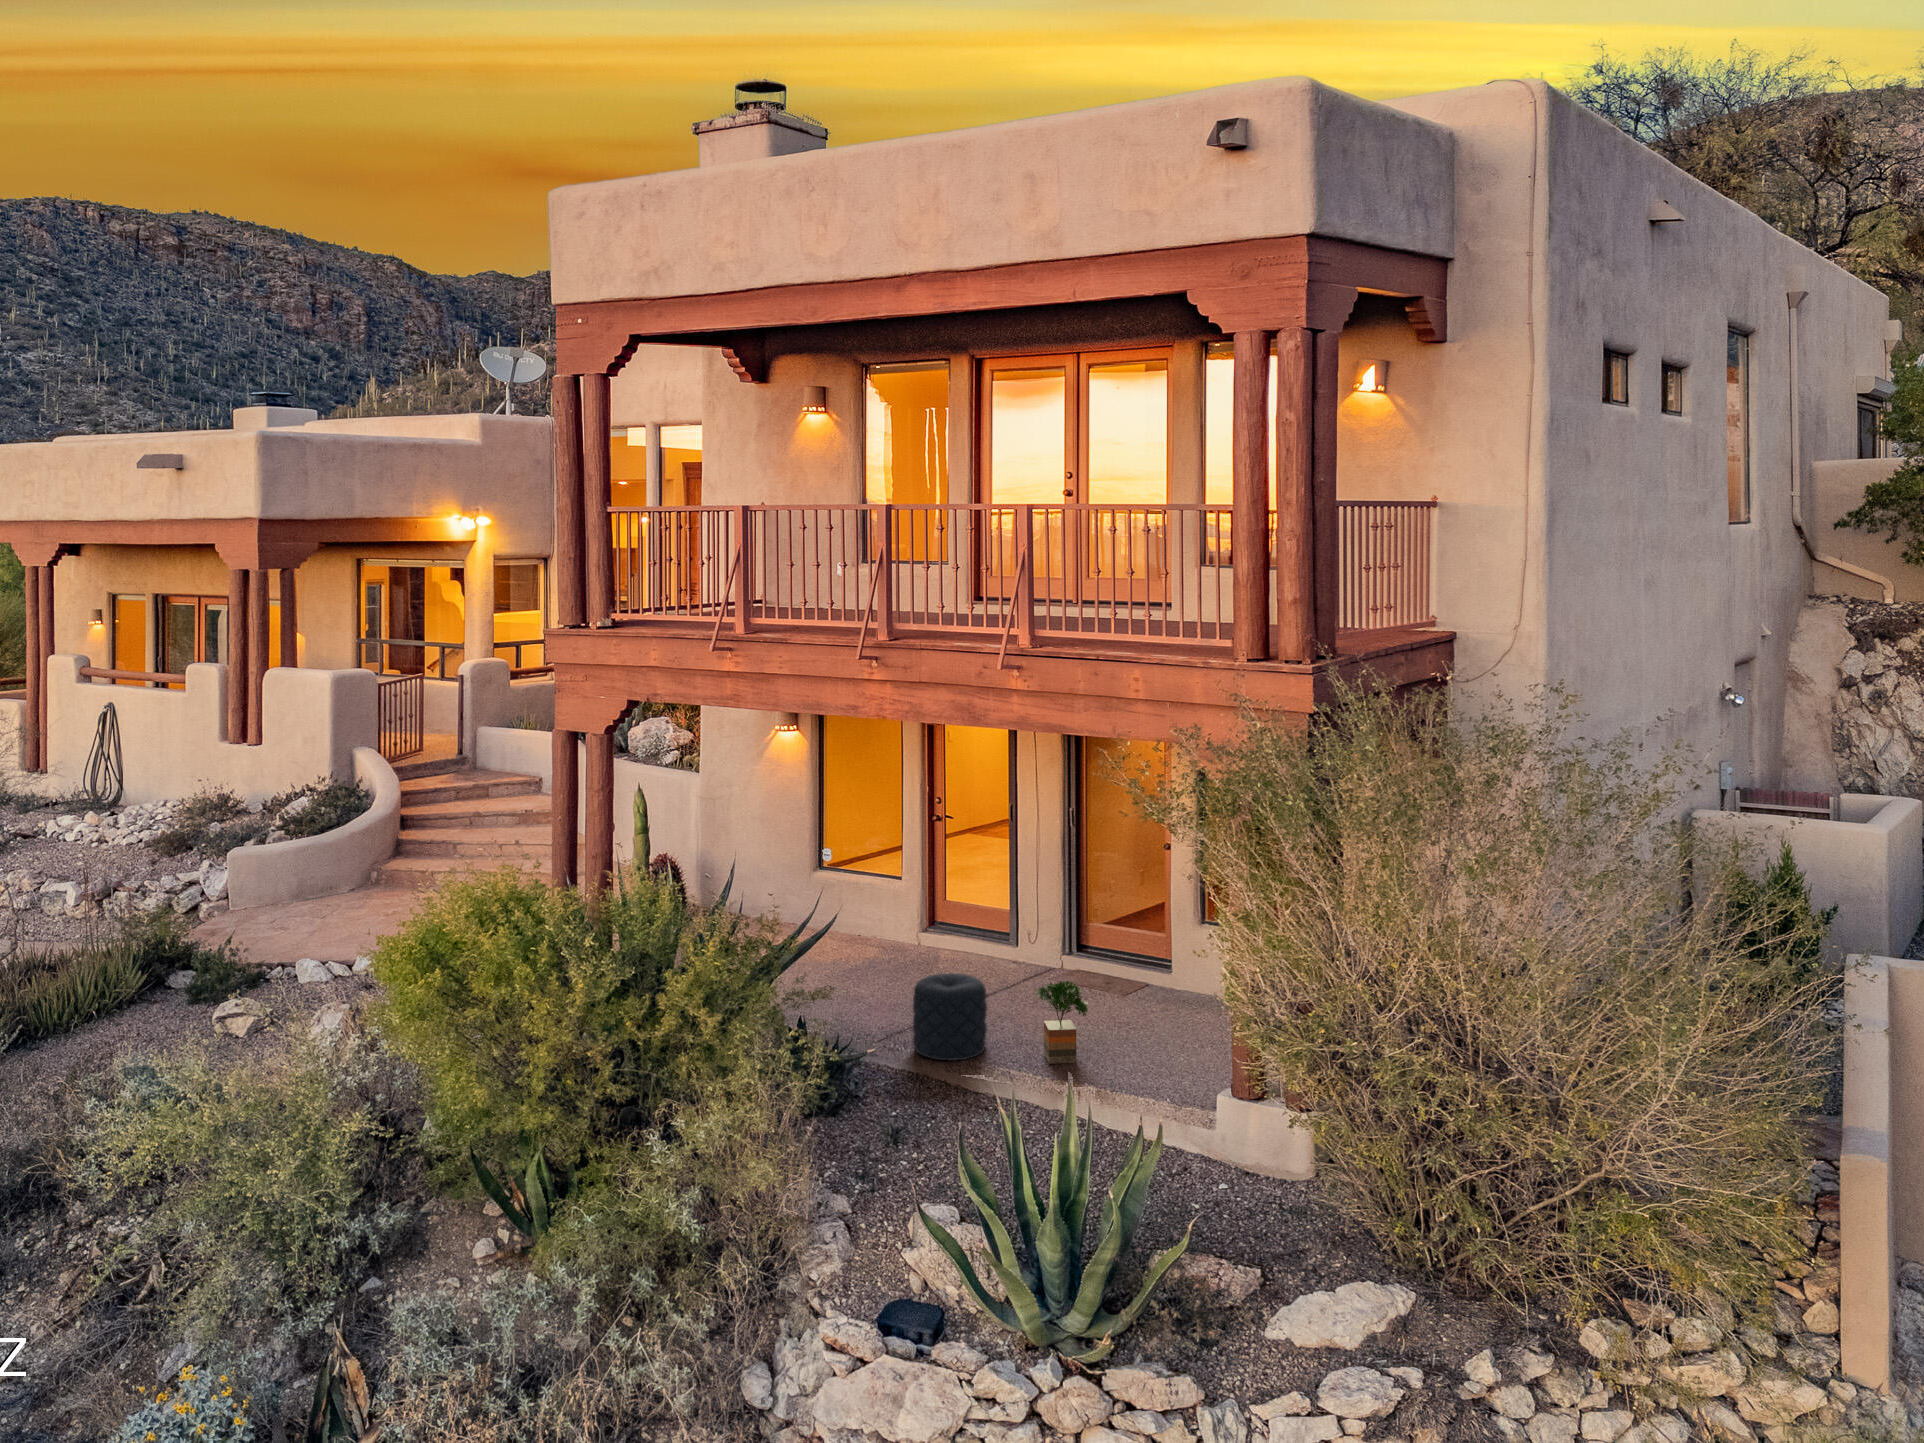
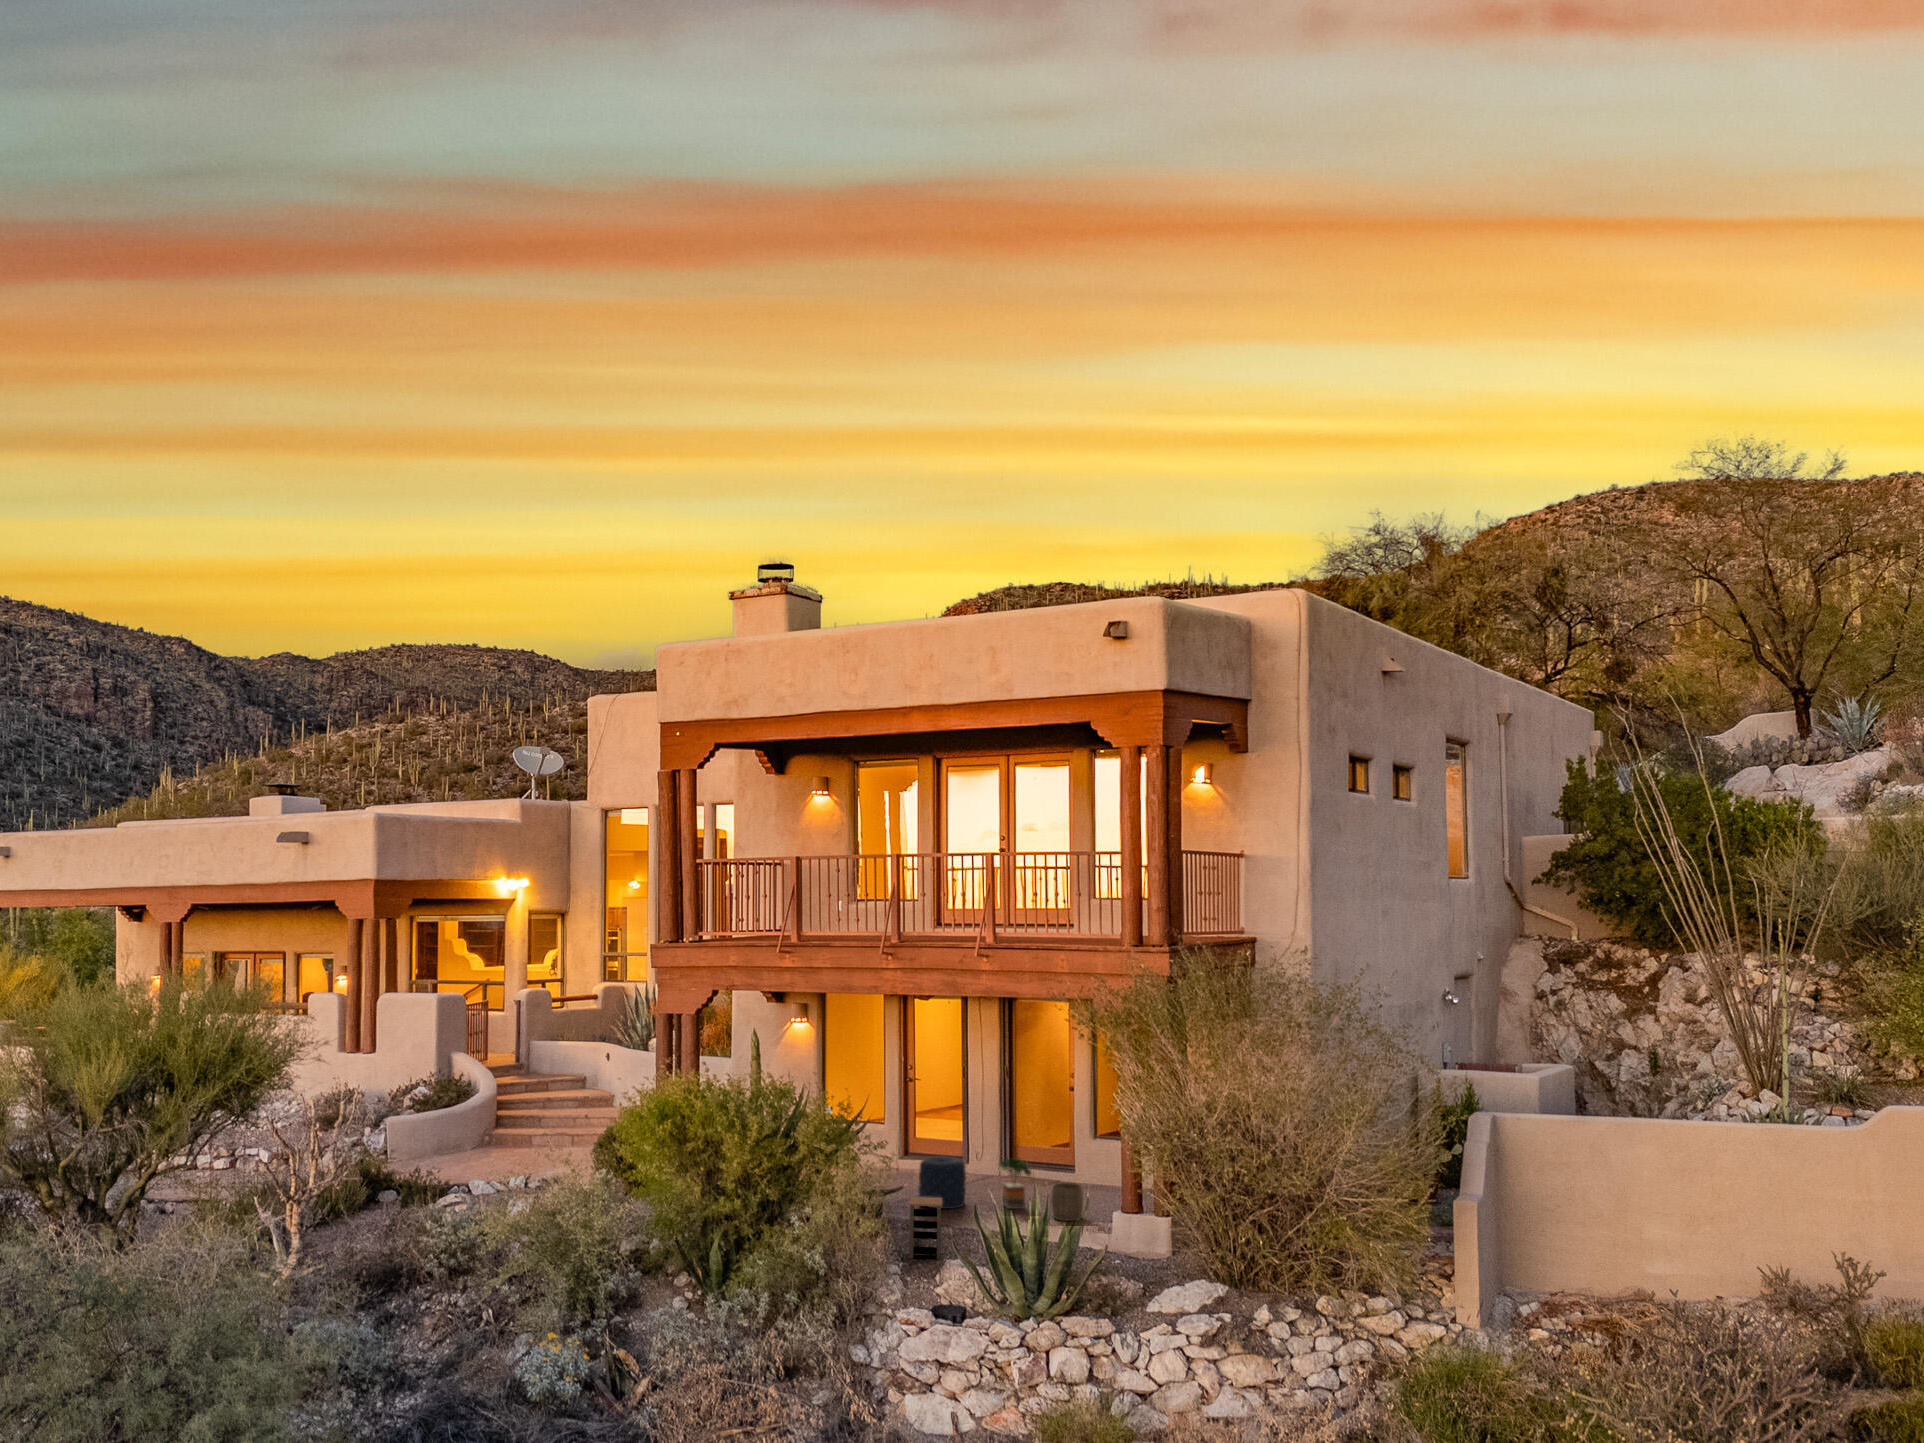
woven basket: none [1114,1031,1166,1099] -> present [1051,1183,1083,1221]
side table: none [843,1083,907,1198] -> present [910,1197,942,1259]

